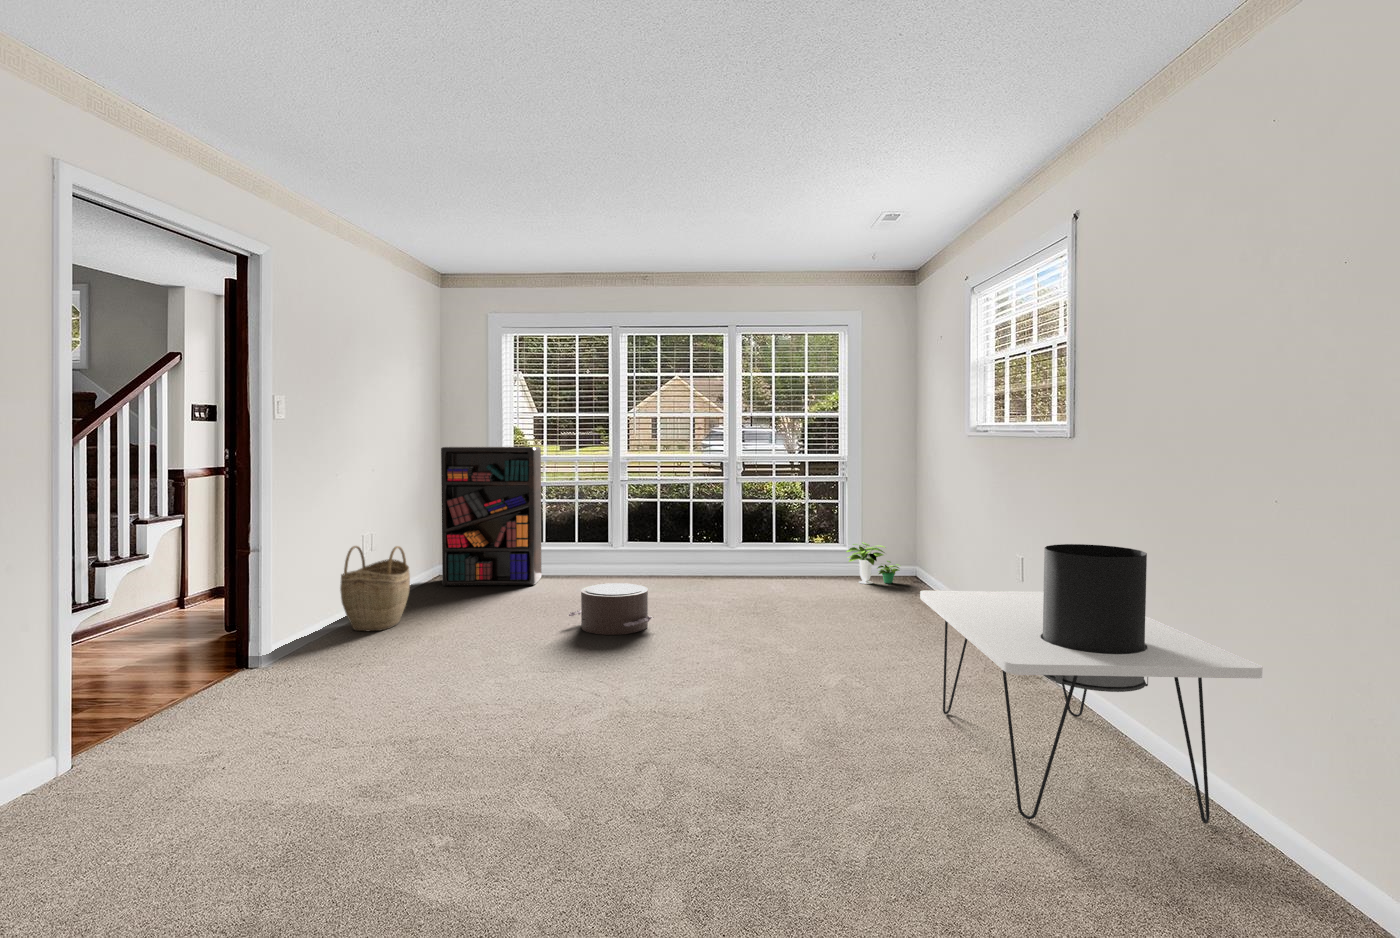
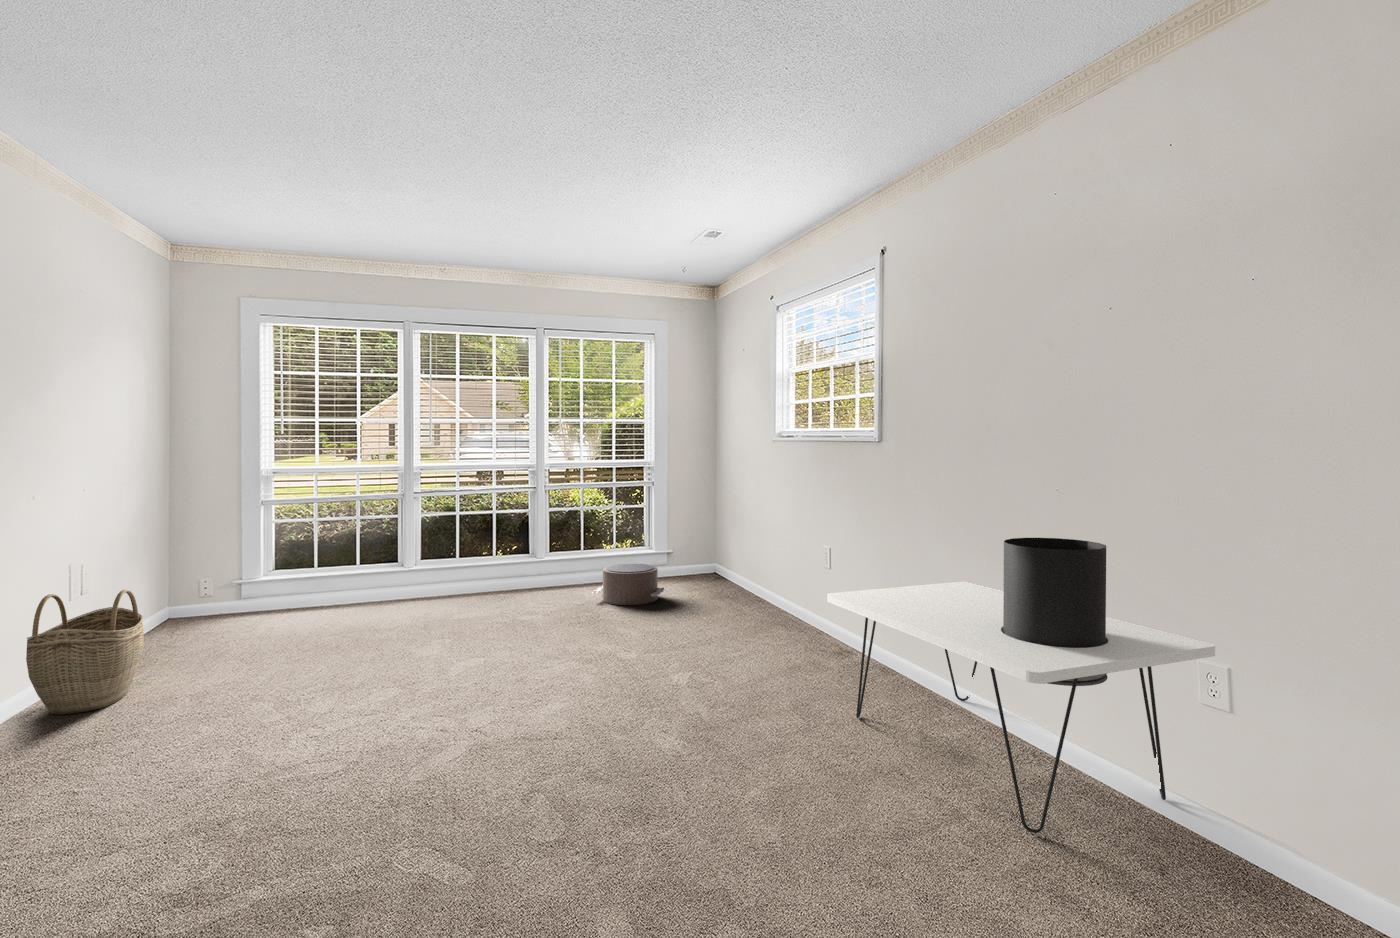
bookshelf: present [441,447,542,586] -> none [175,456,317,631]
potted plant: present [846,542,899,584] -> none [657,544,709,585]
pouf: present [568,583,652,635] -> present [592,564,664,605]

